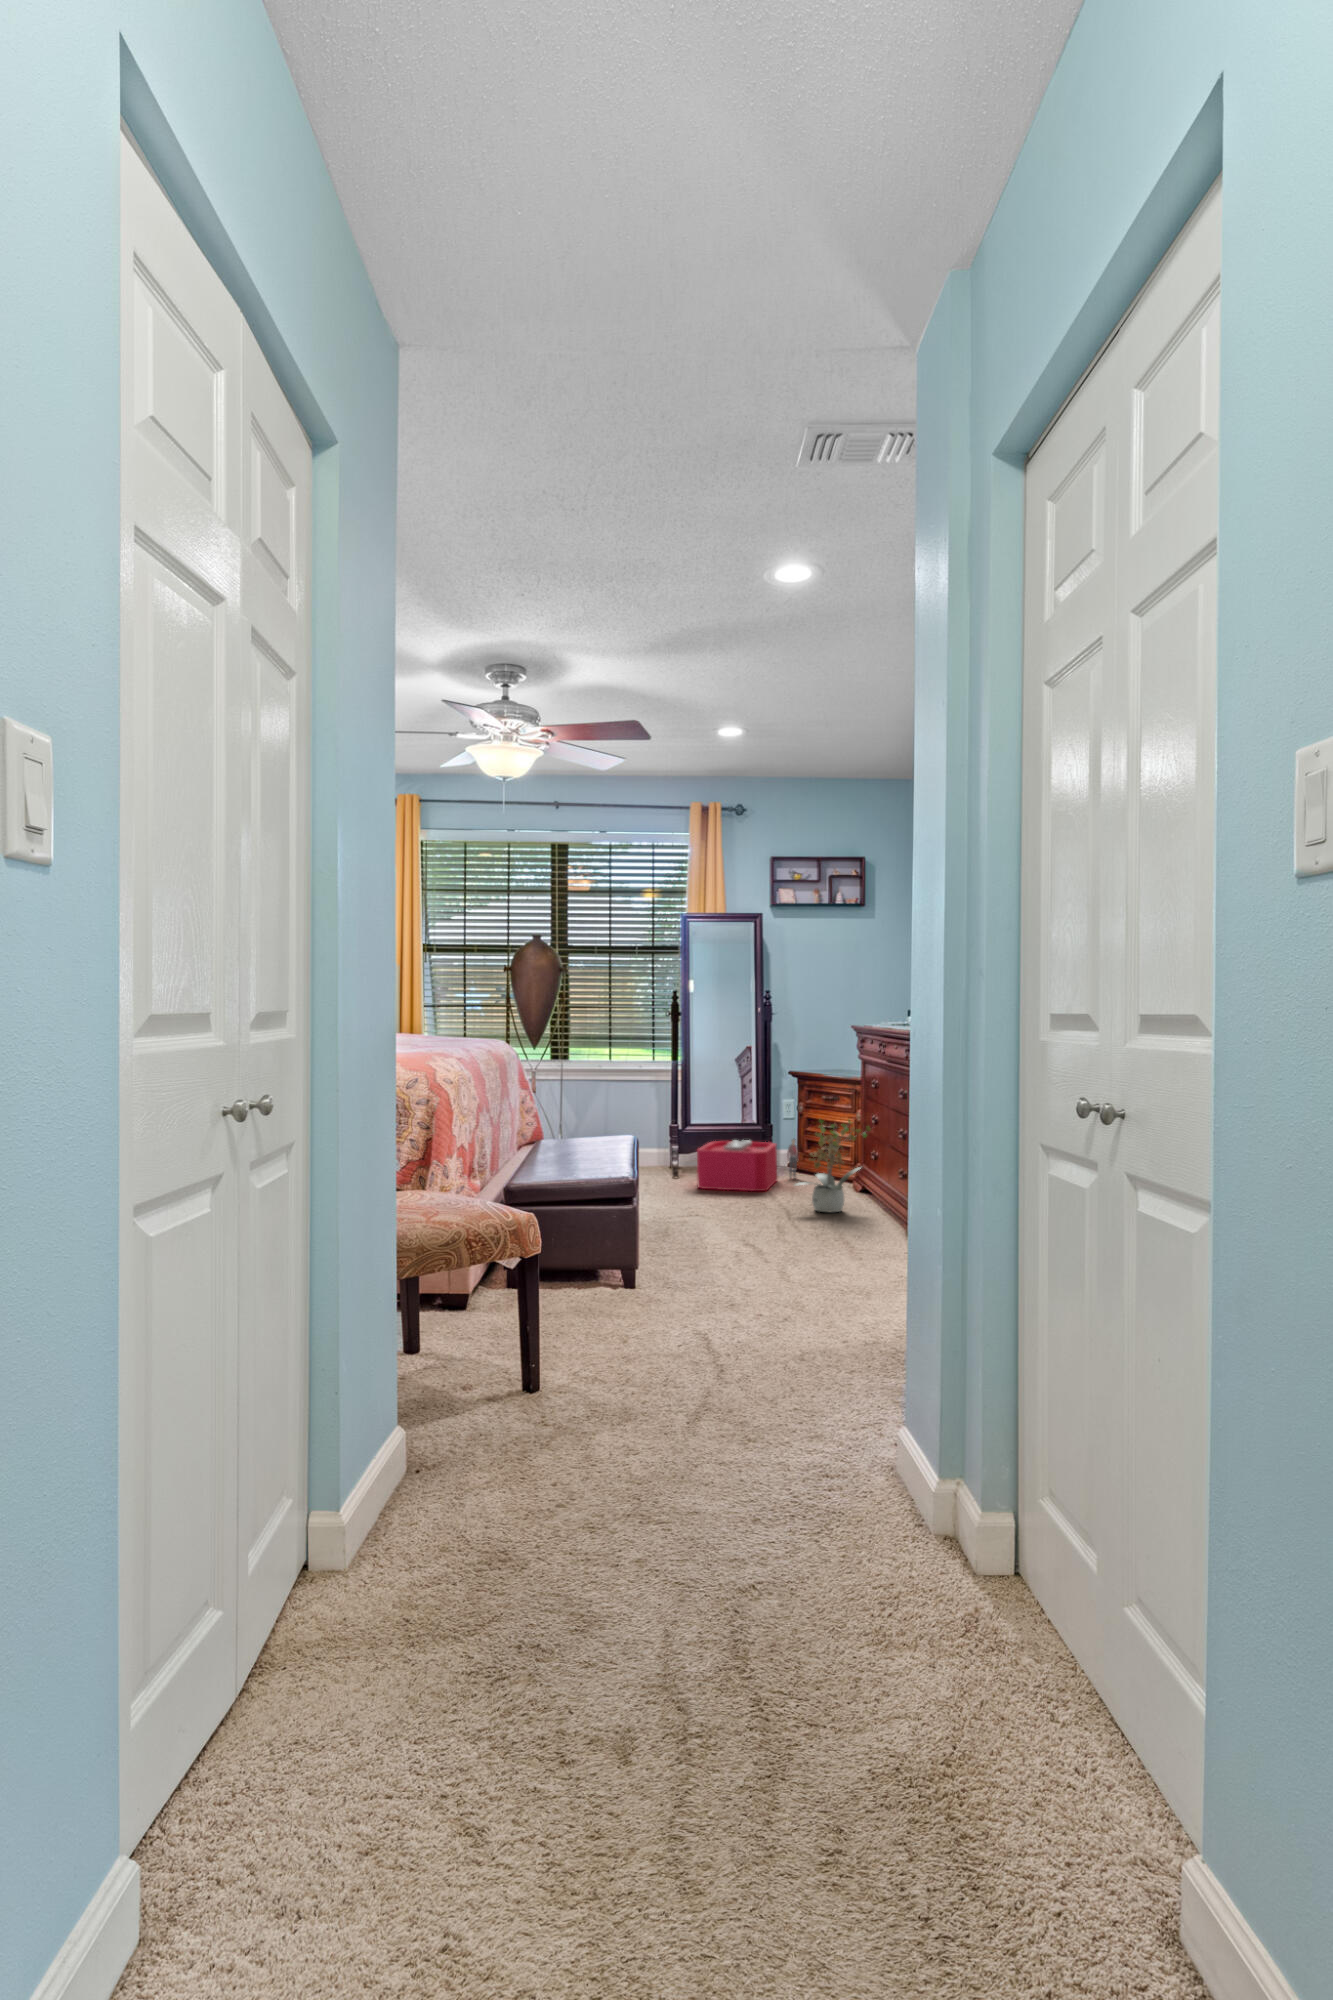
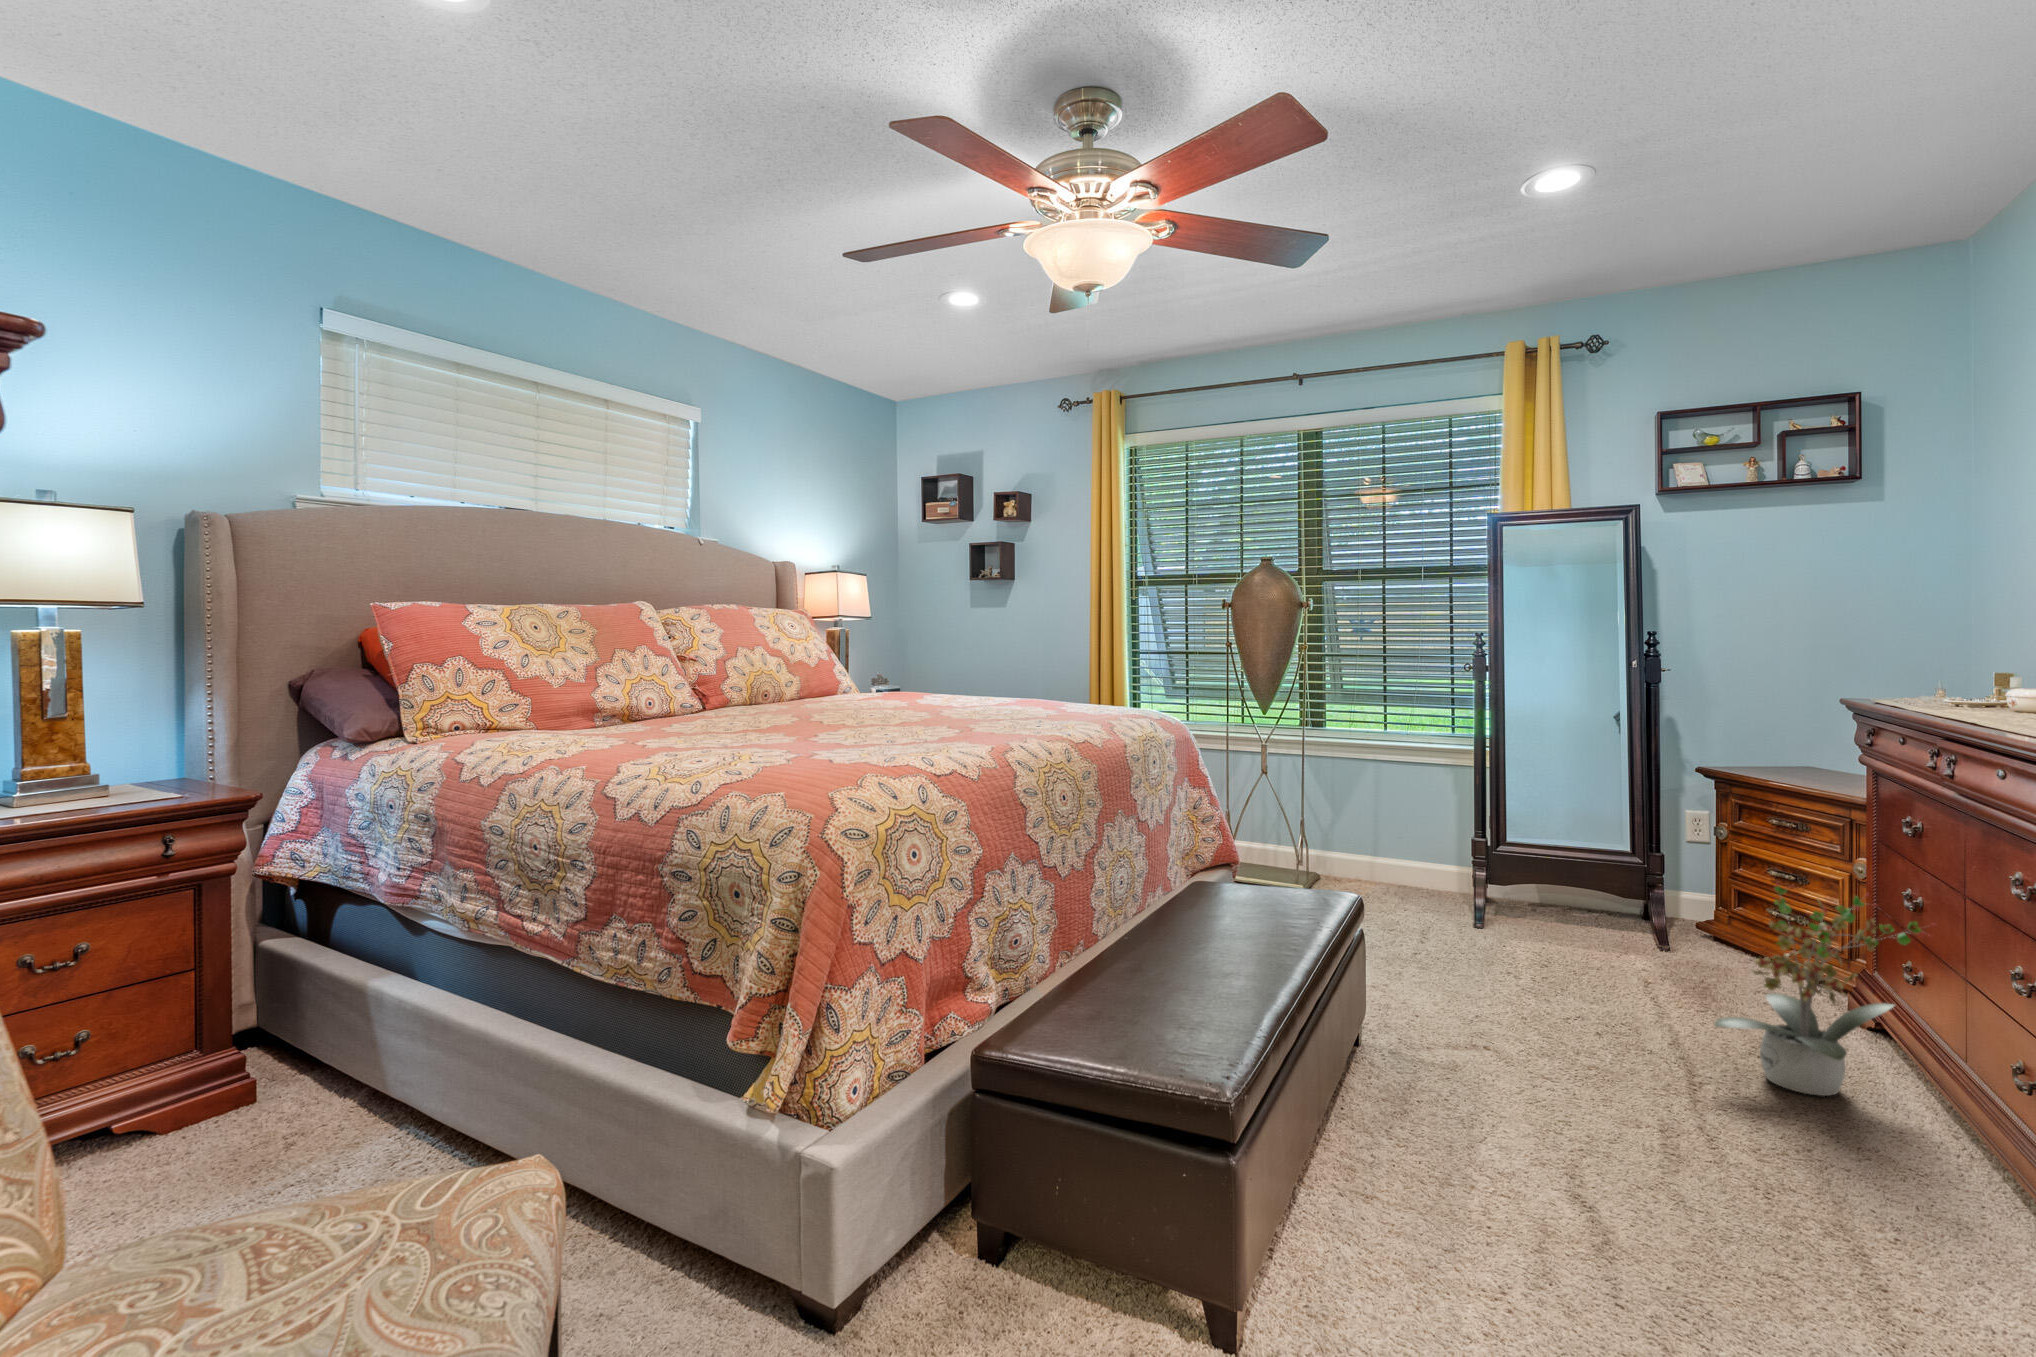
storage bin: present [697,1139,798,1191] -> none [1512,876,1716,988]

